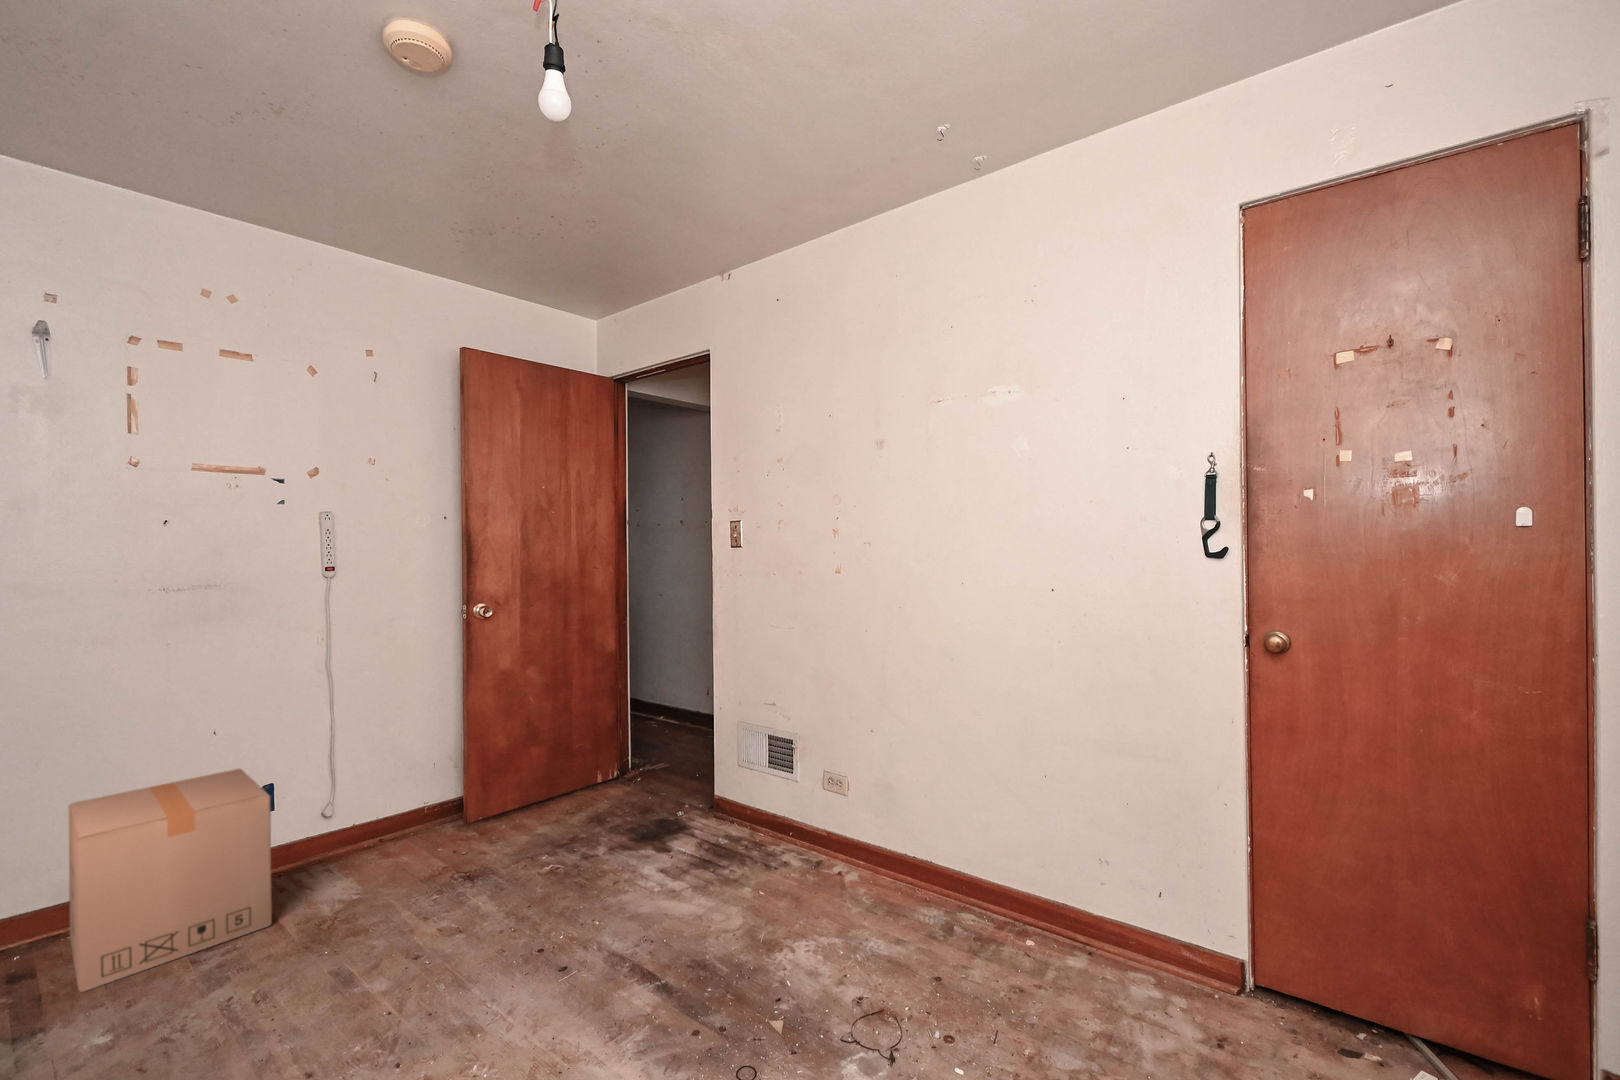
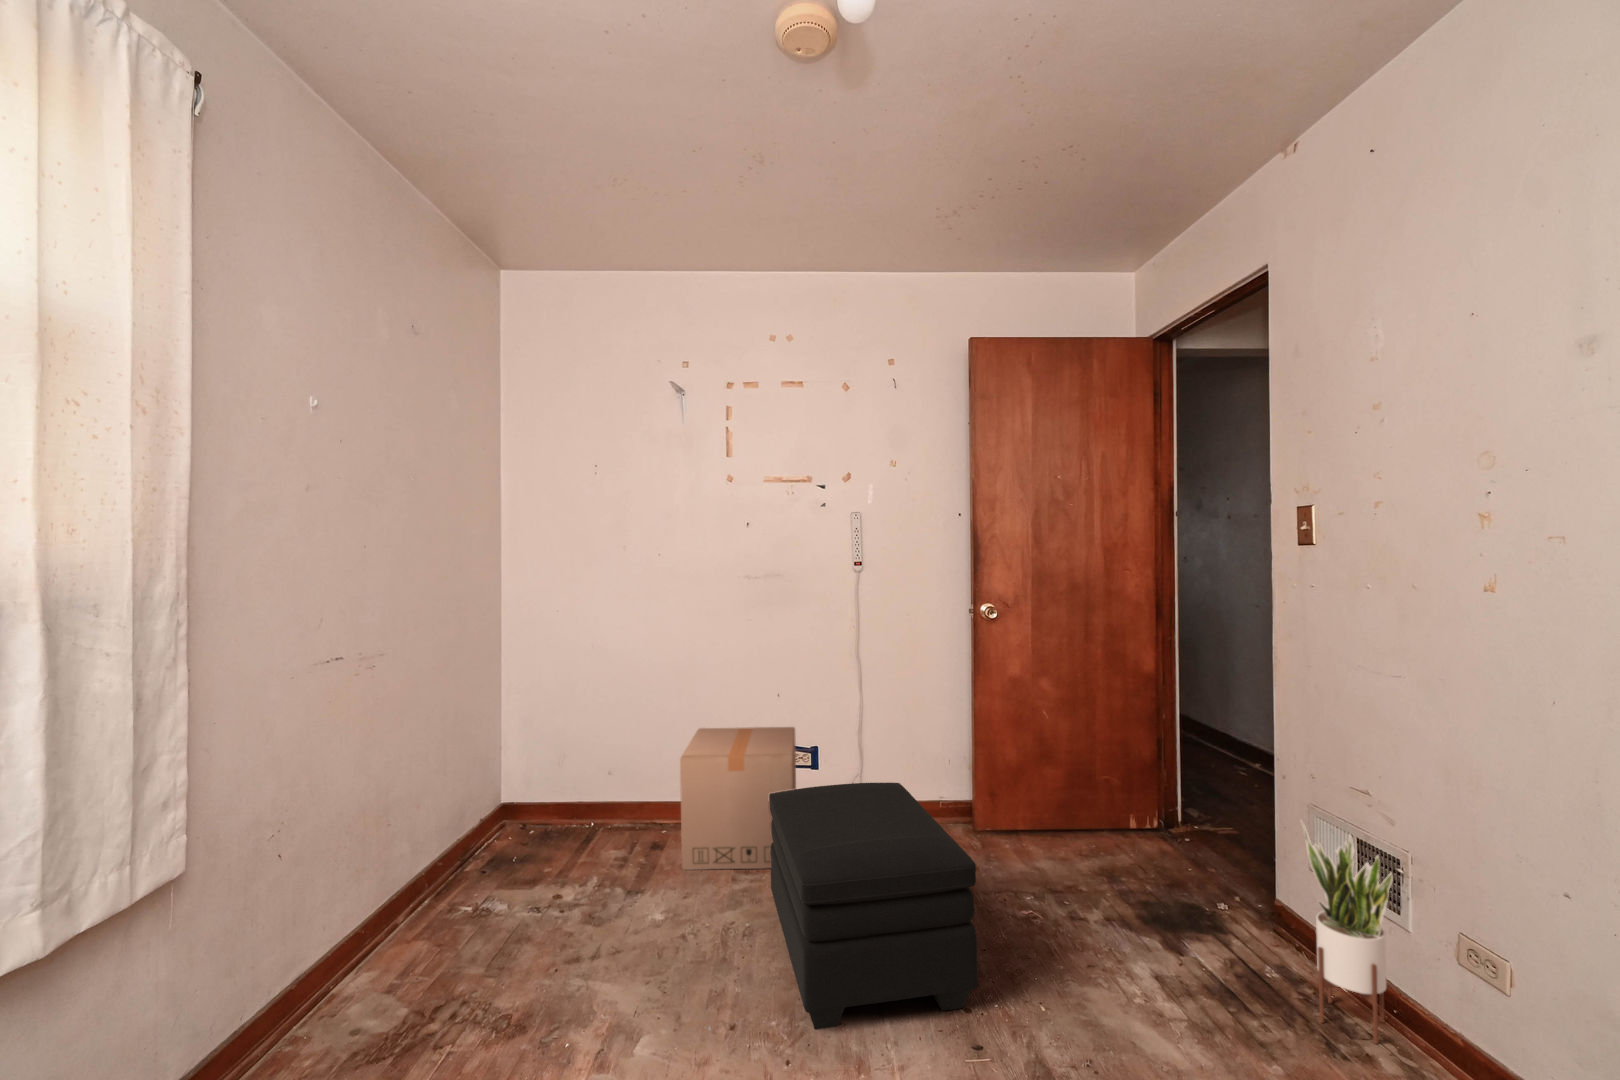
potted plant: none [743,730,793,856] -> present [1301,821,1393,1044]
ottoman: none [264,789,547,1041] -> present [769,783,978,1029]

